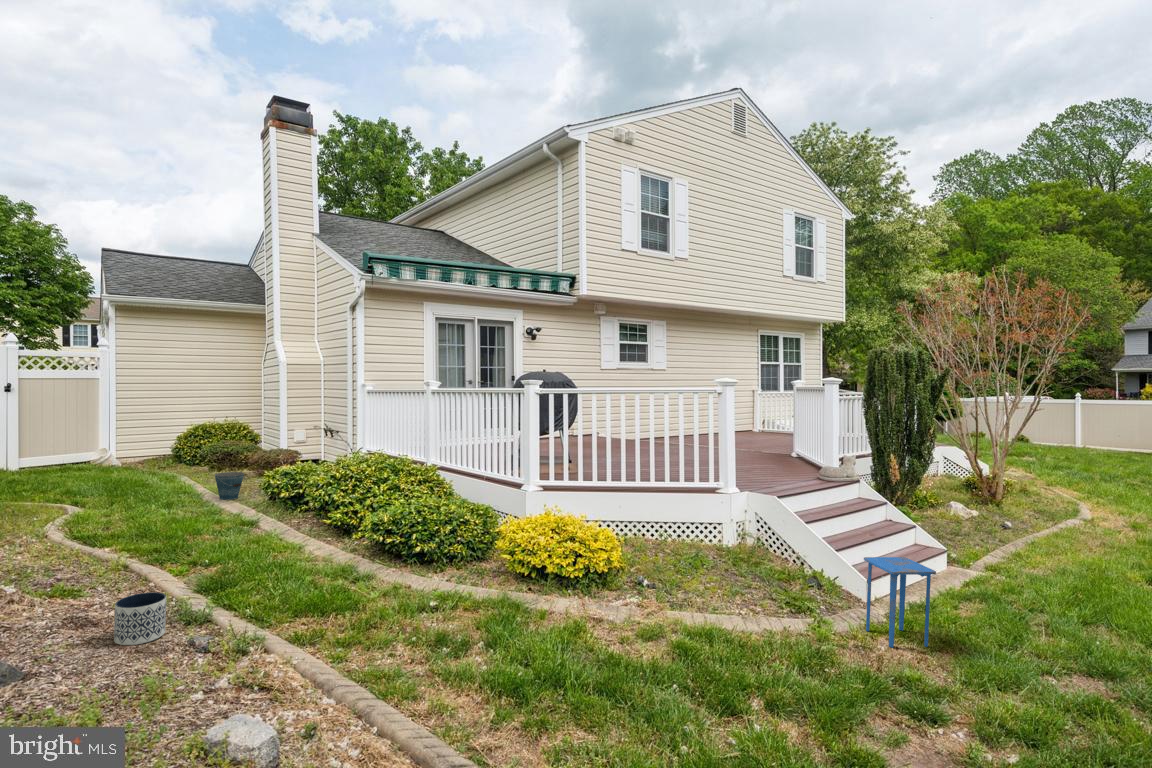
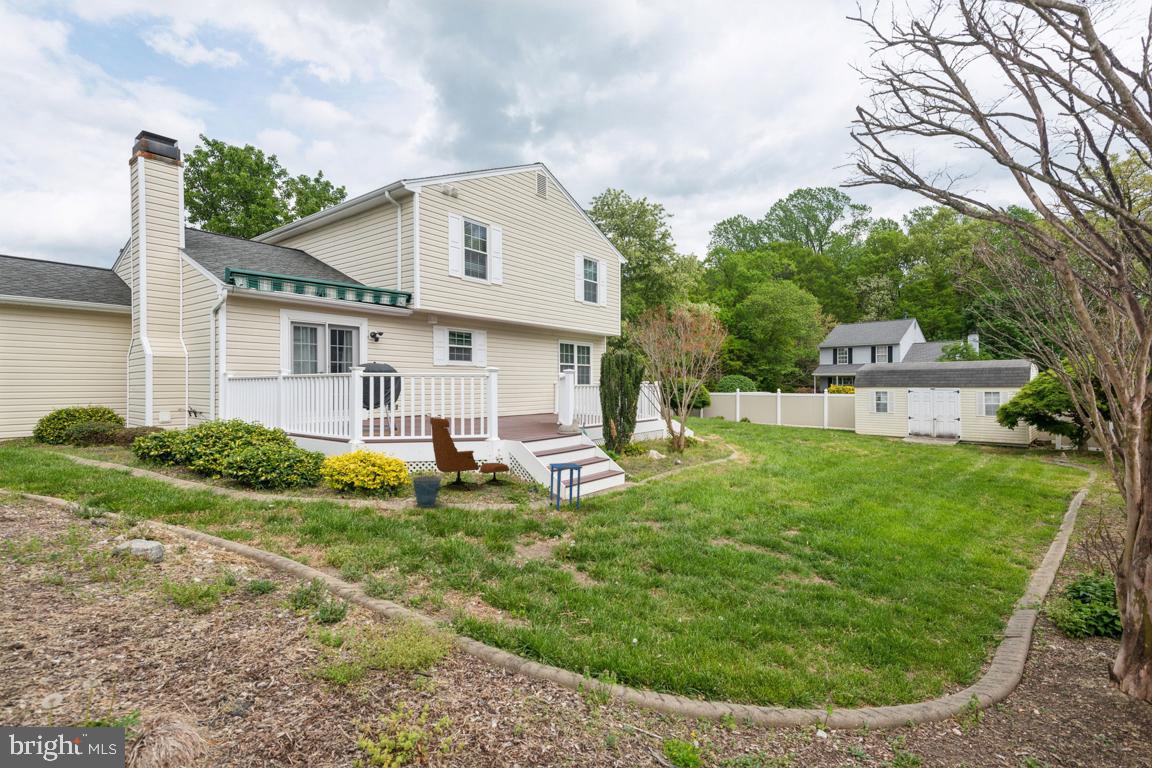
lounge chair: none [648,464,765,586] -> present [430,417,509,491]
bucket: present [215,471,244,500] -> present [413,475,441,507]
planter: present [114,592,166,645] -> none [30,492,70,522]

